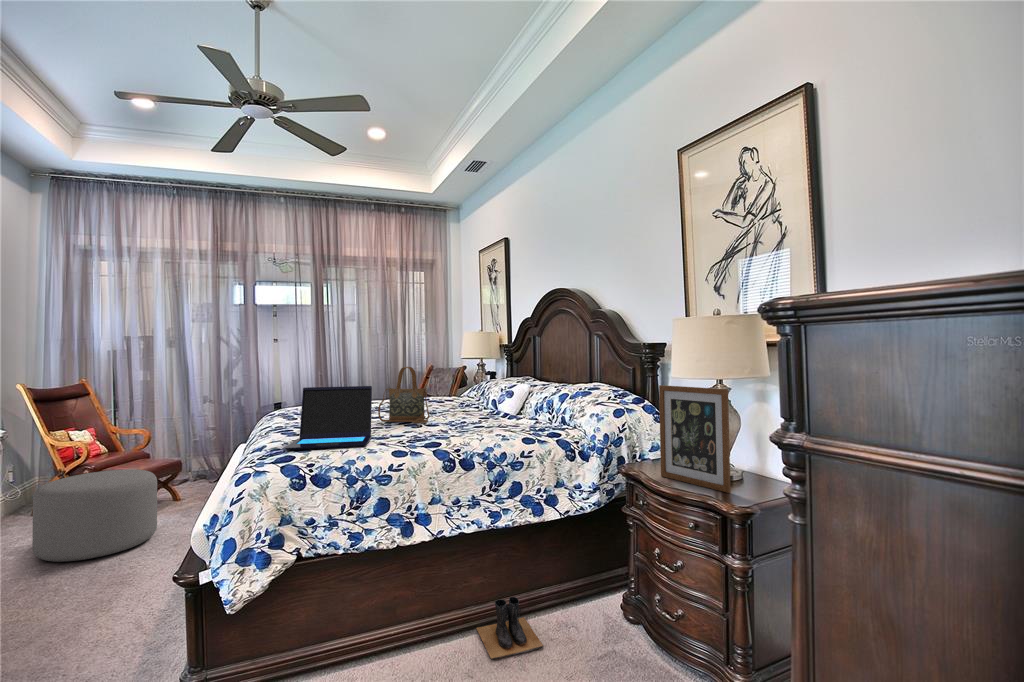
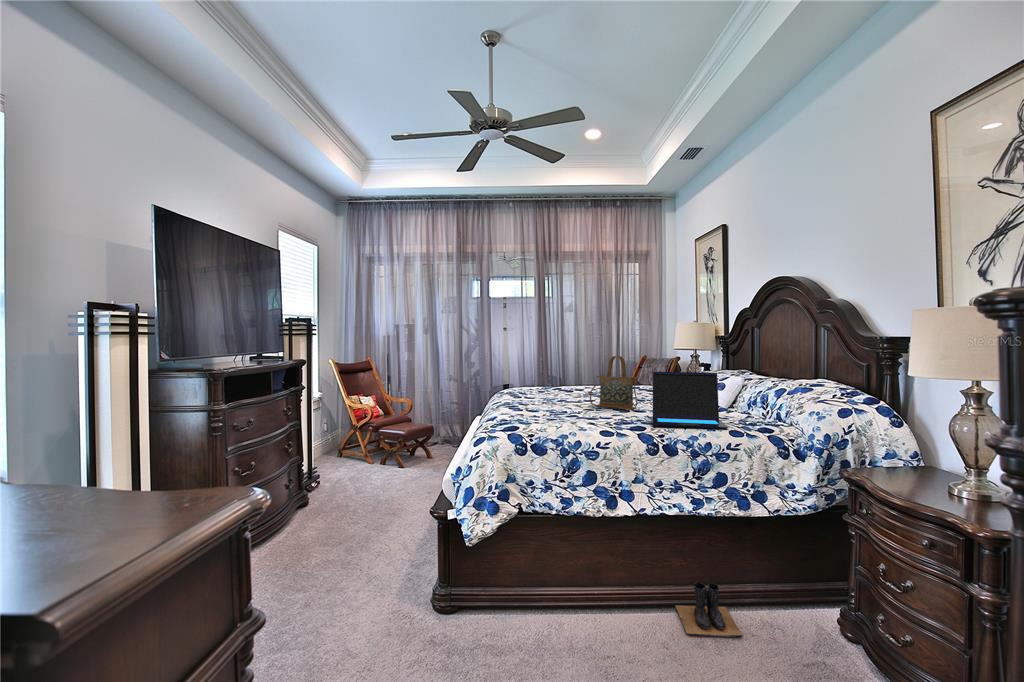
picture frame: present [659,385,730,493] -> none [889,384,978,510]
laptop: present [284,386,372,450] -> present [652,372,728,429]
ottoman: present [32,470,157,562] -> none [341,430,417,494]

